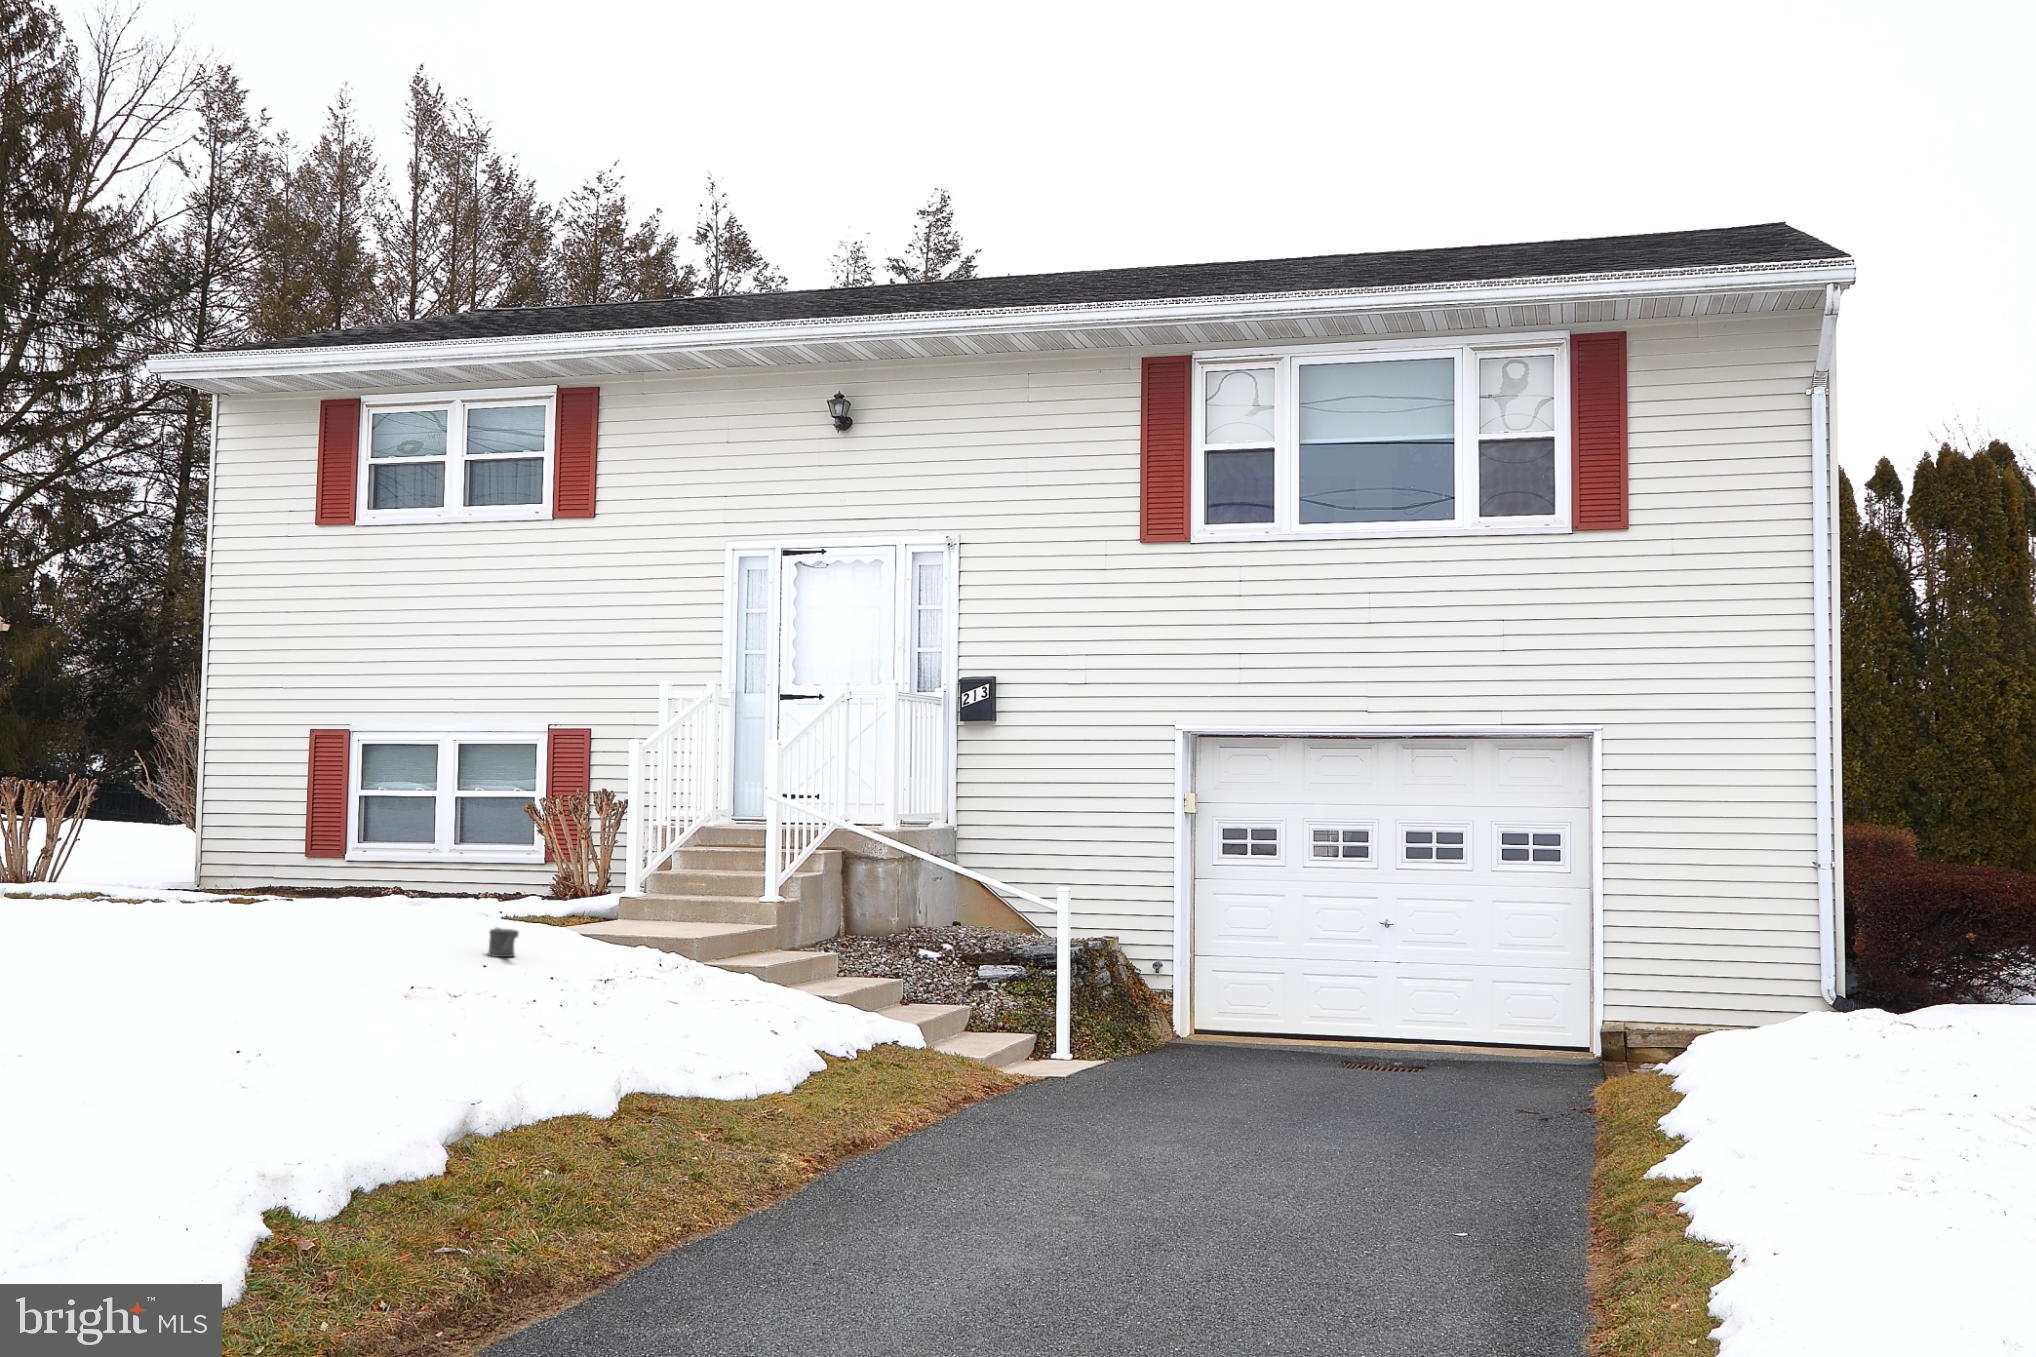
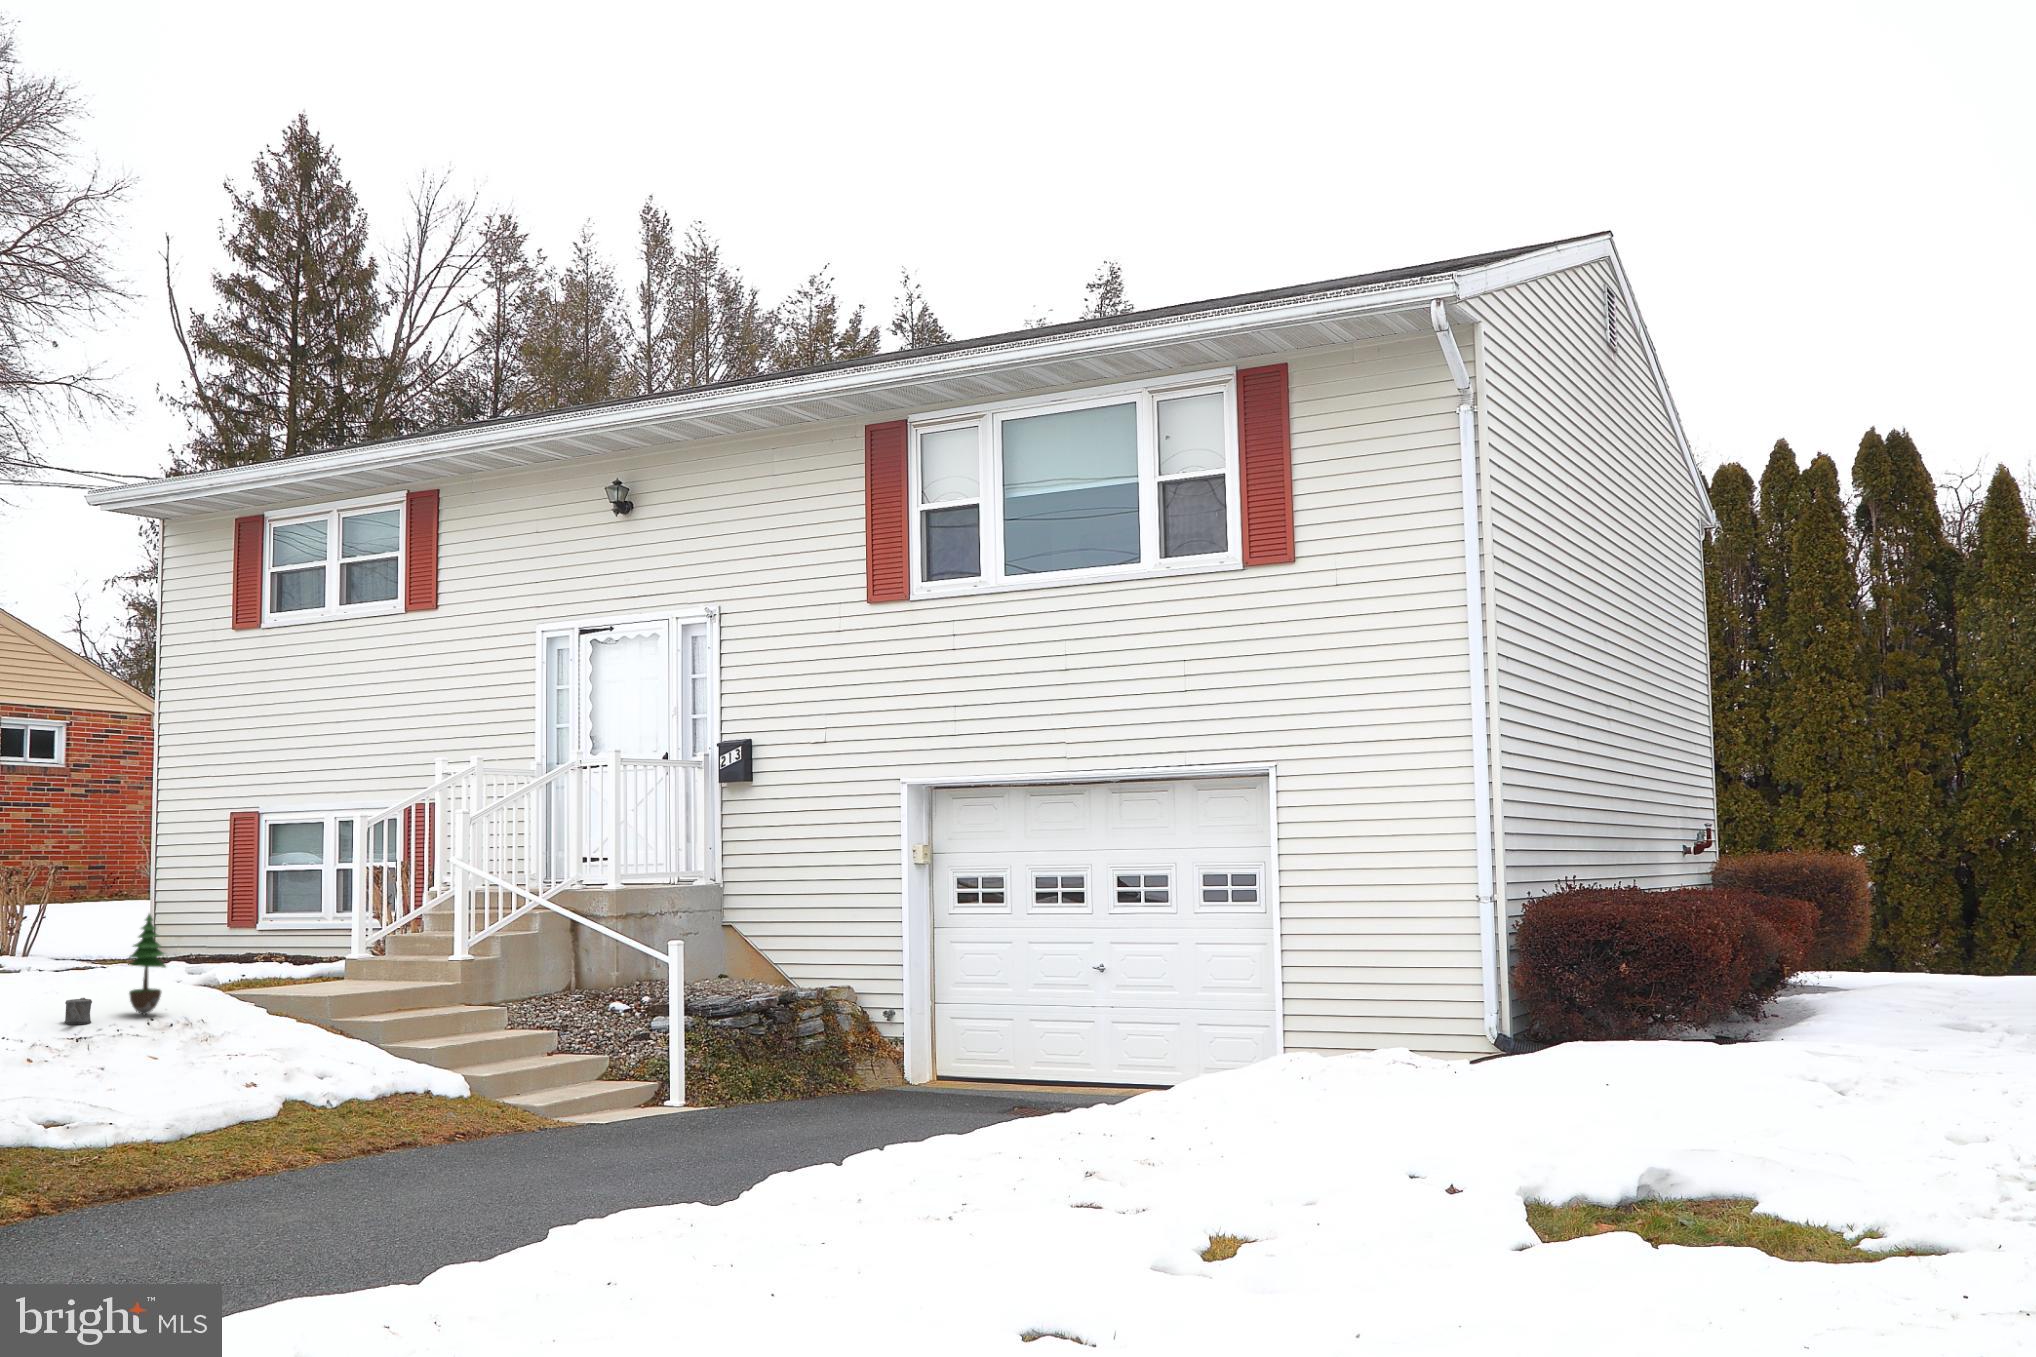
potted tree: none [529,833,572,949] -> present [128,914,166,1015]

